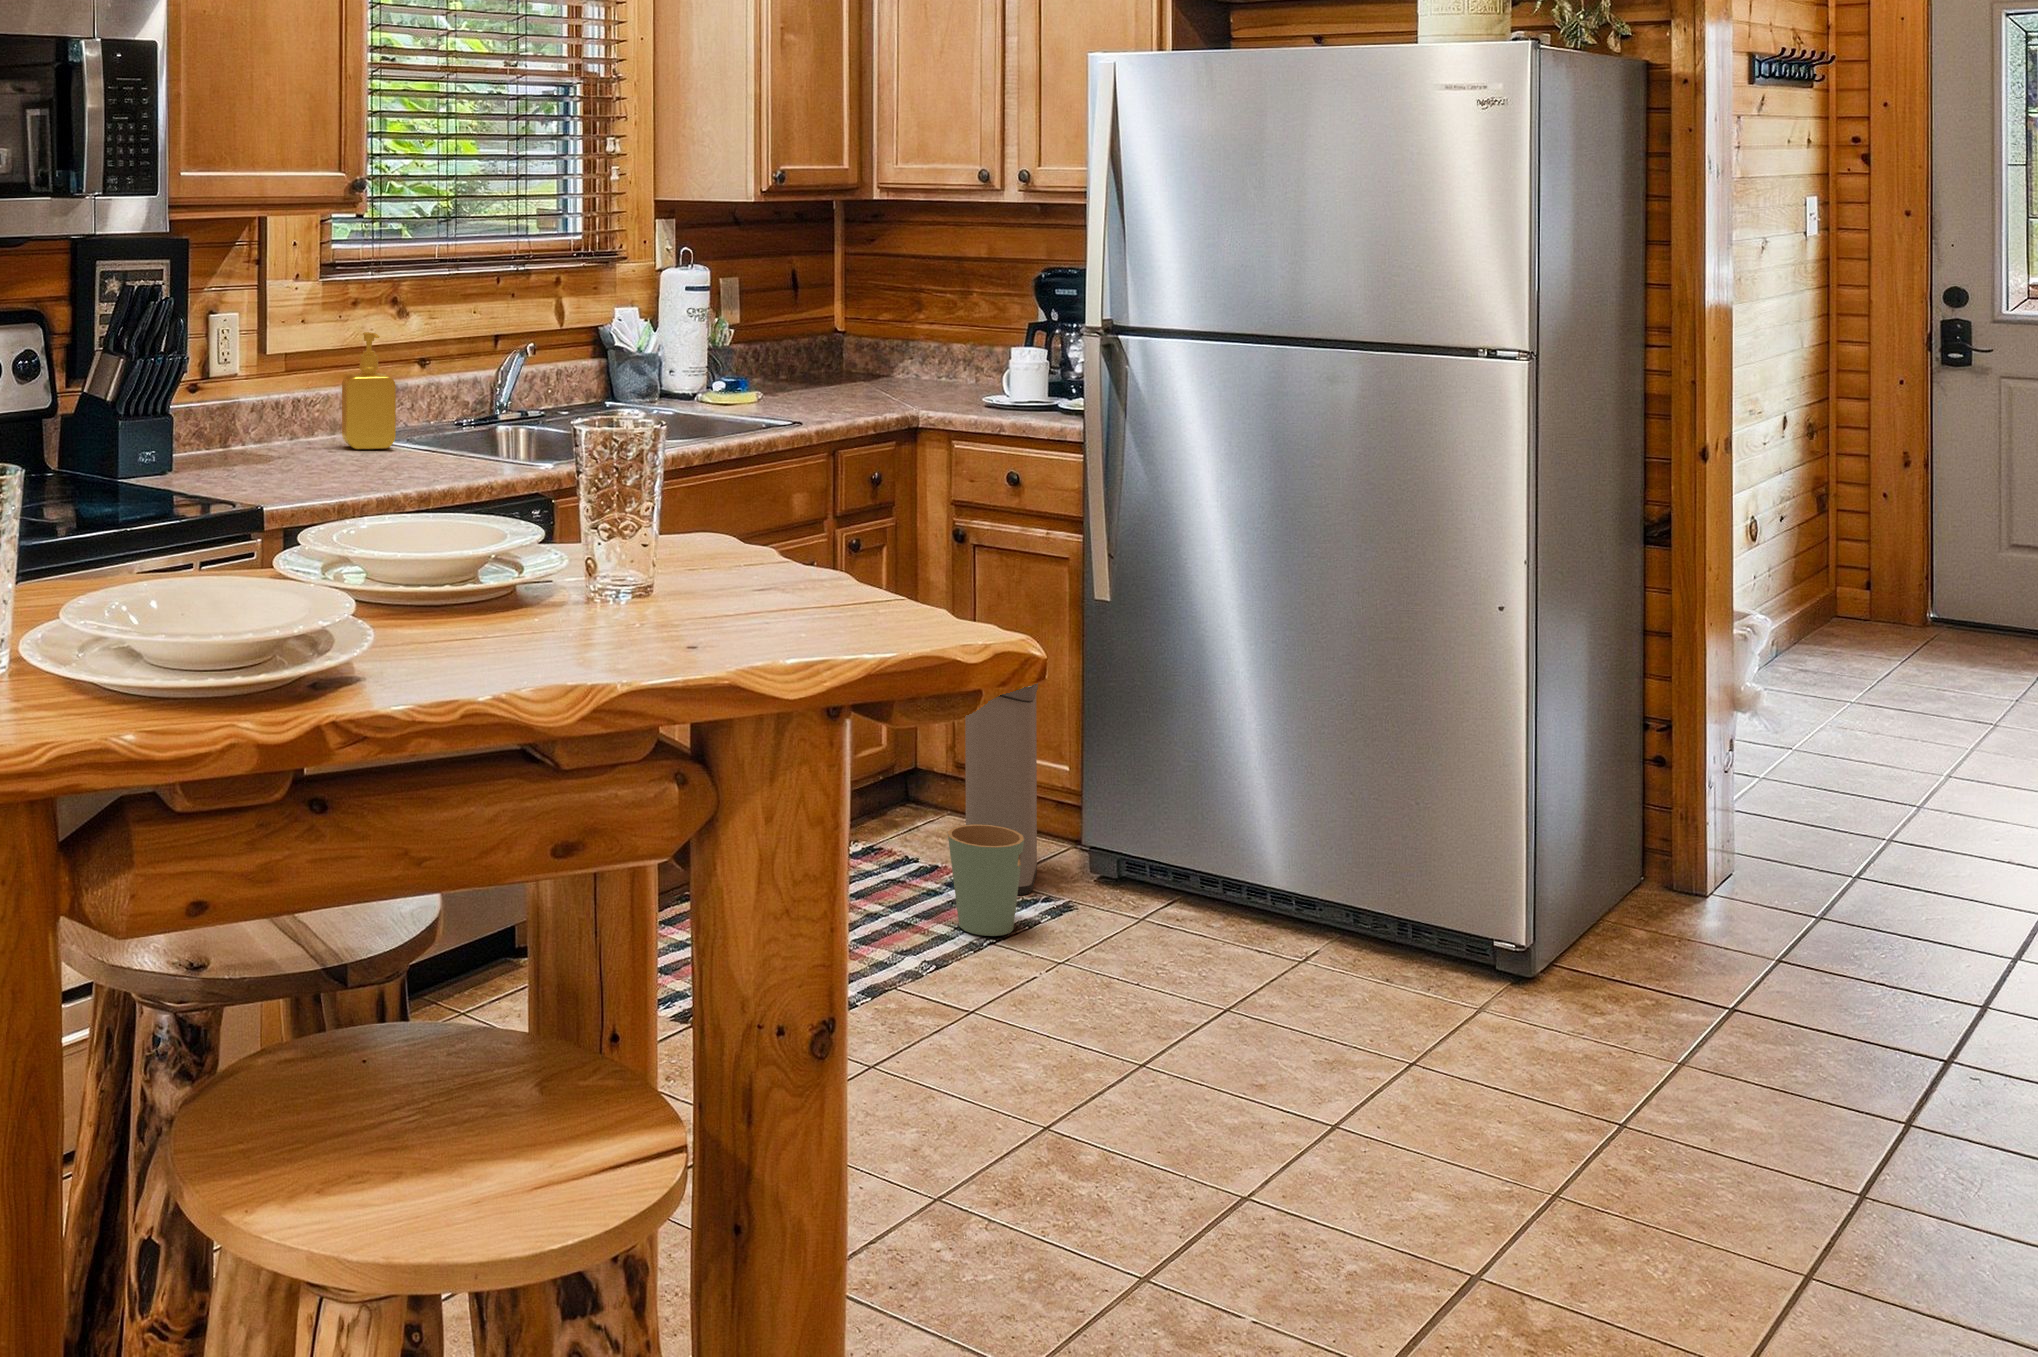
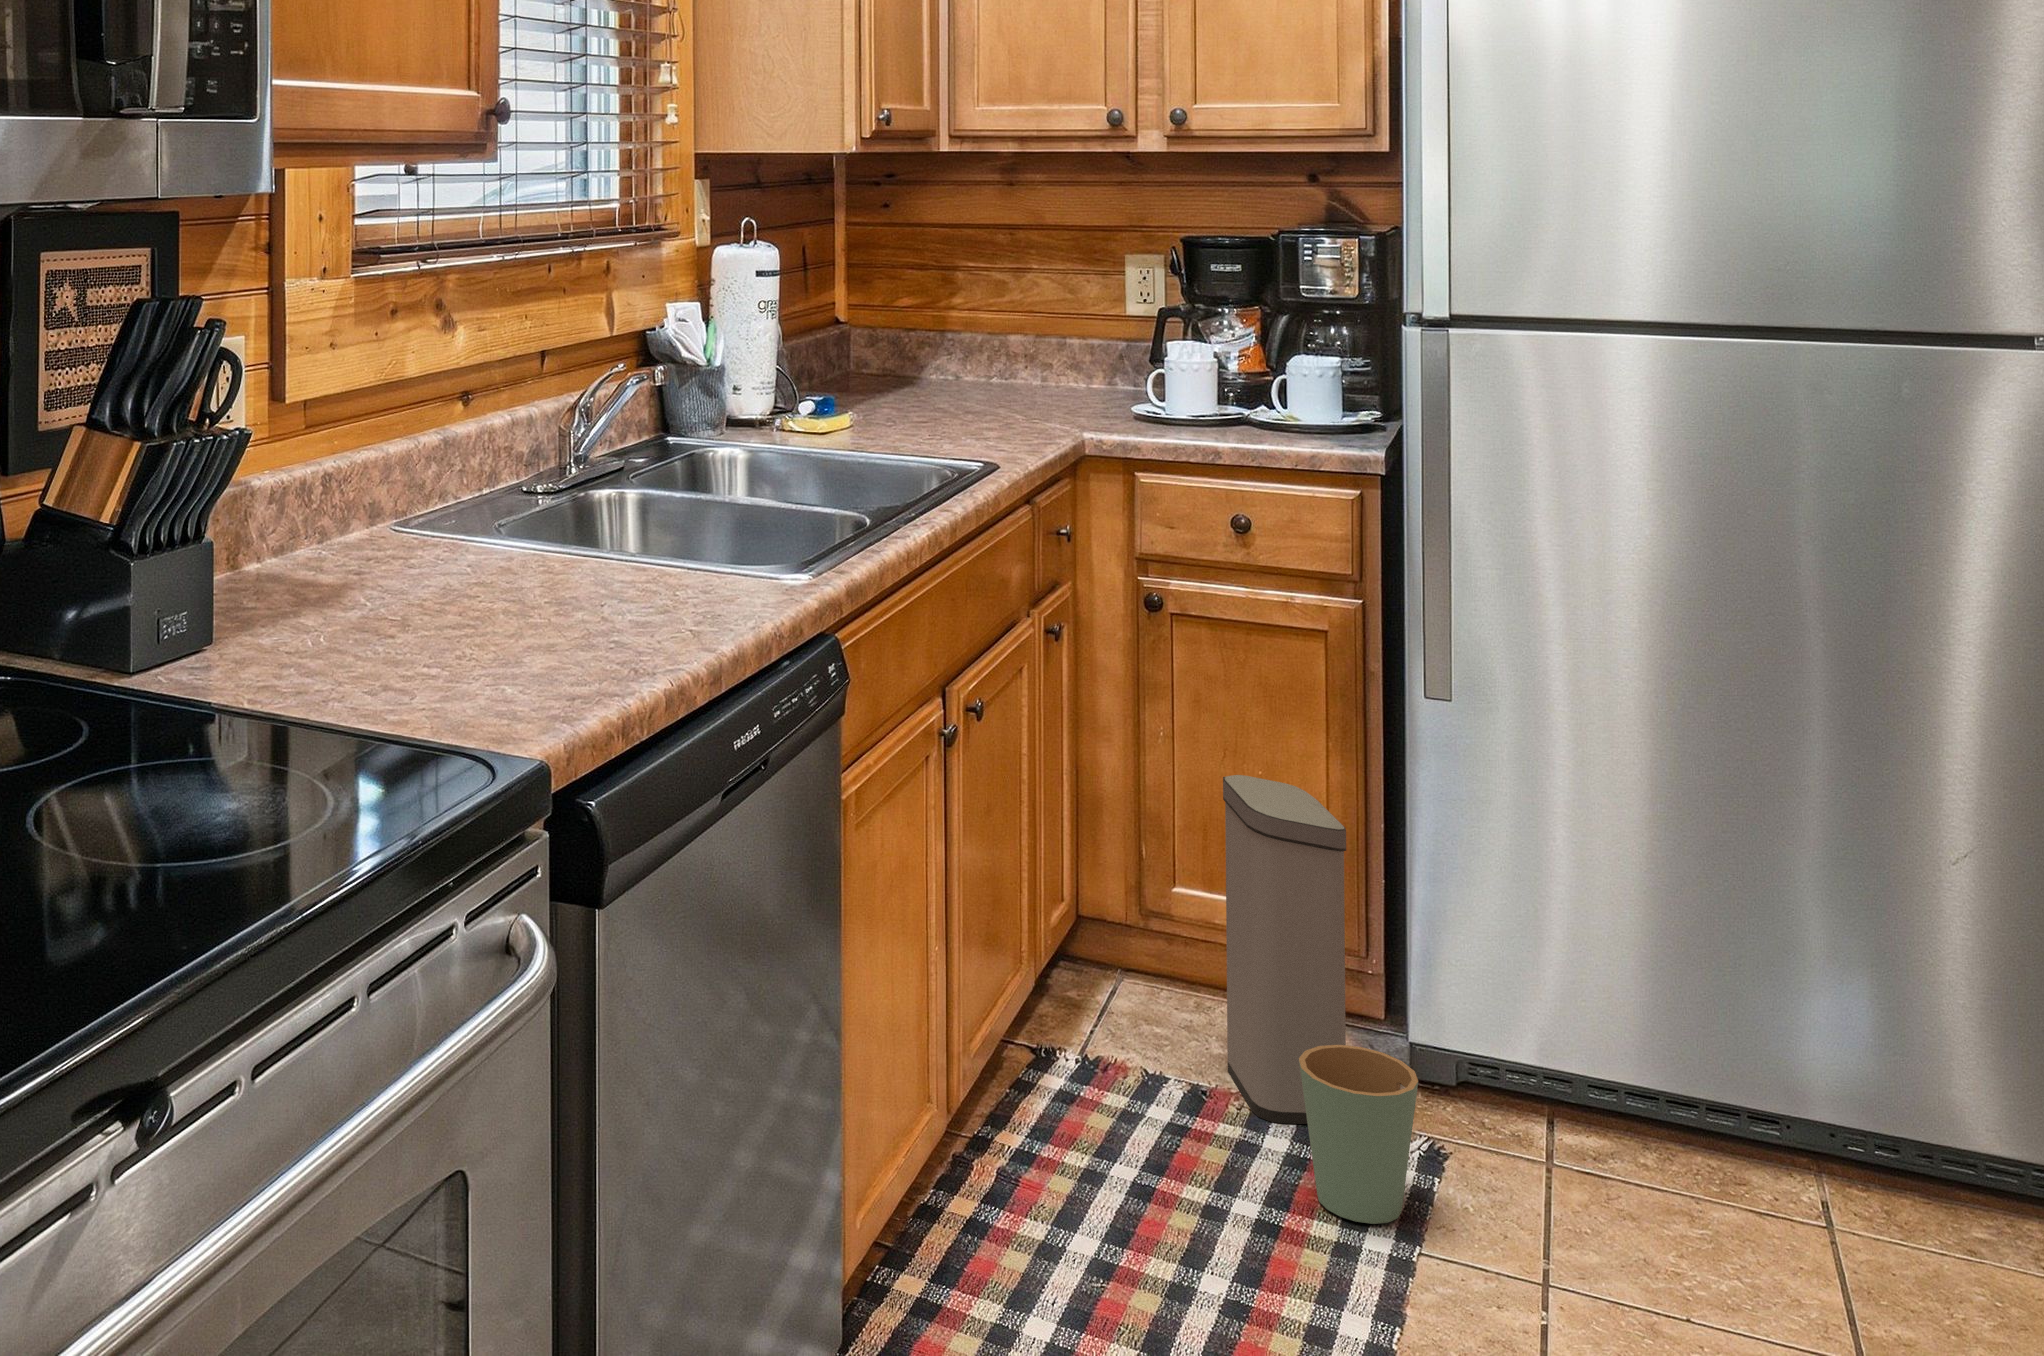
soap dispenser: present [342,332,396,450] -> none [400,361,493,556]

